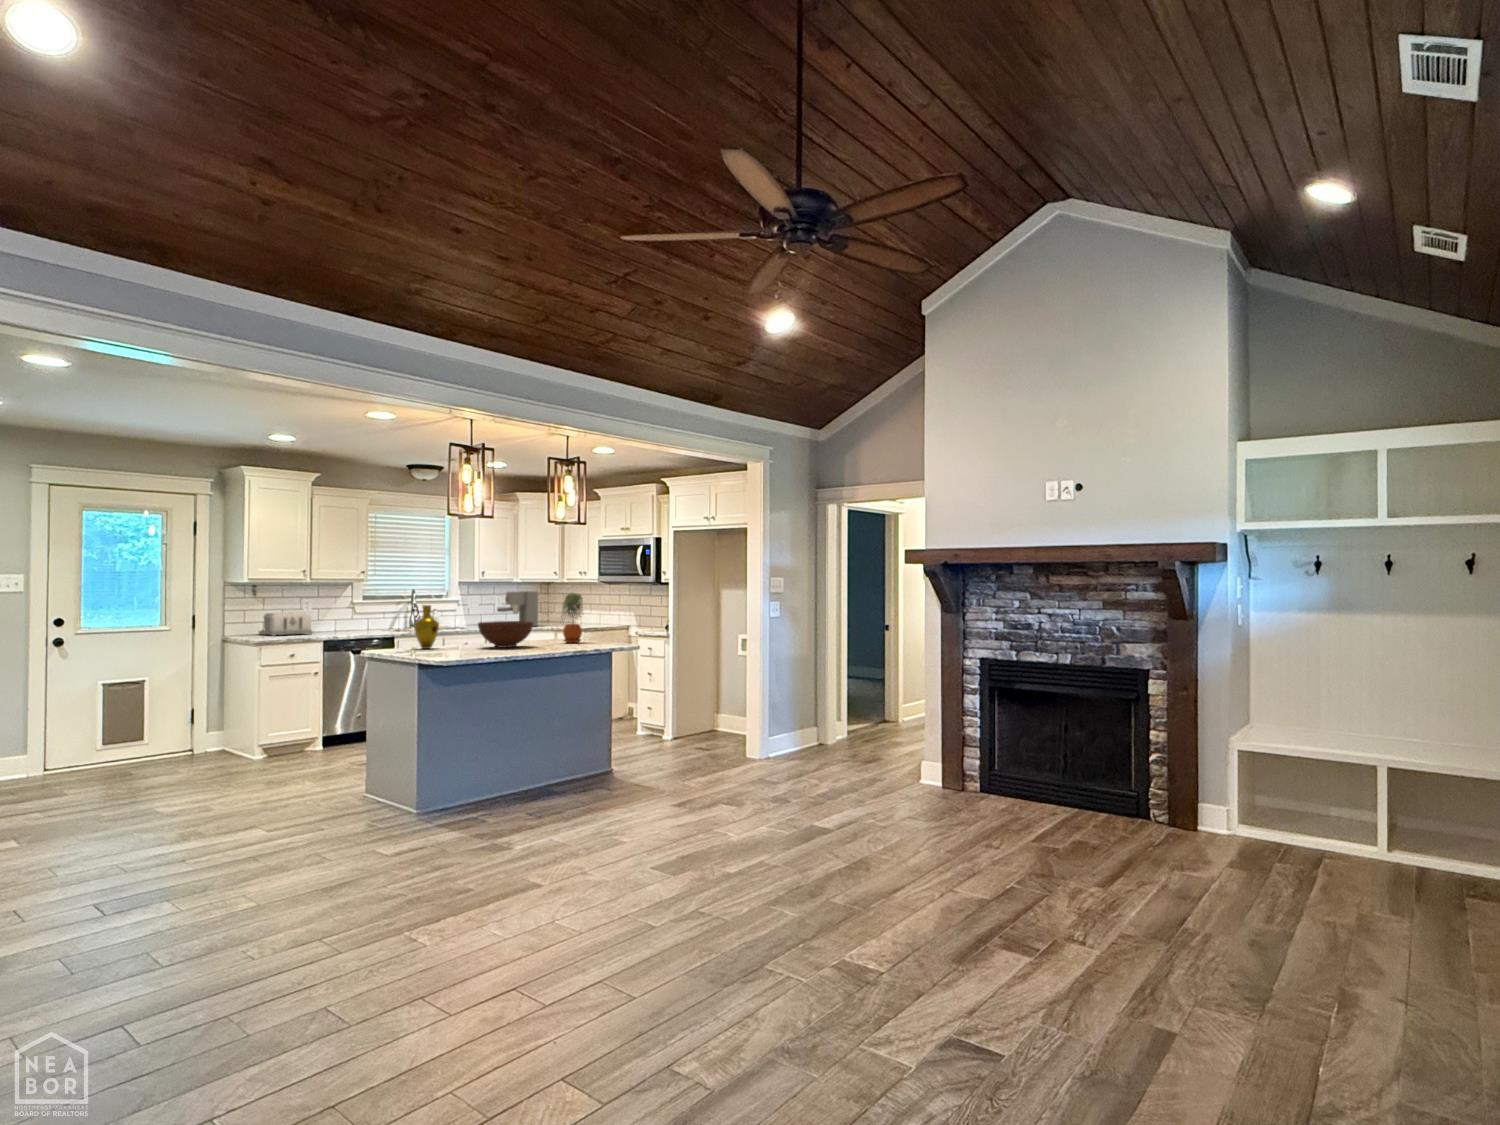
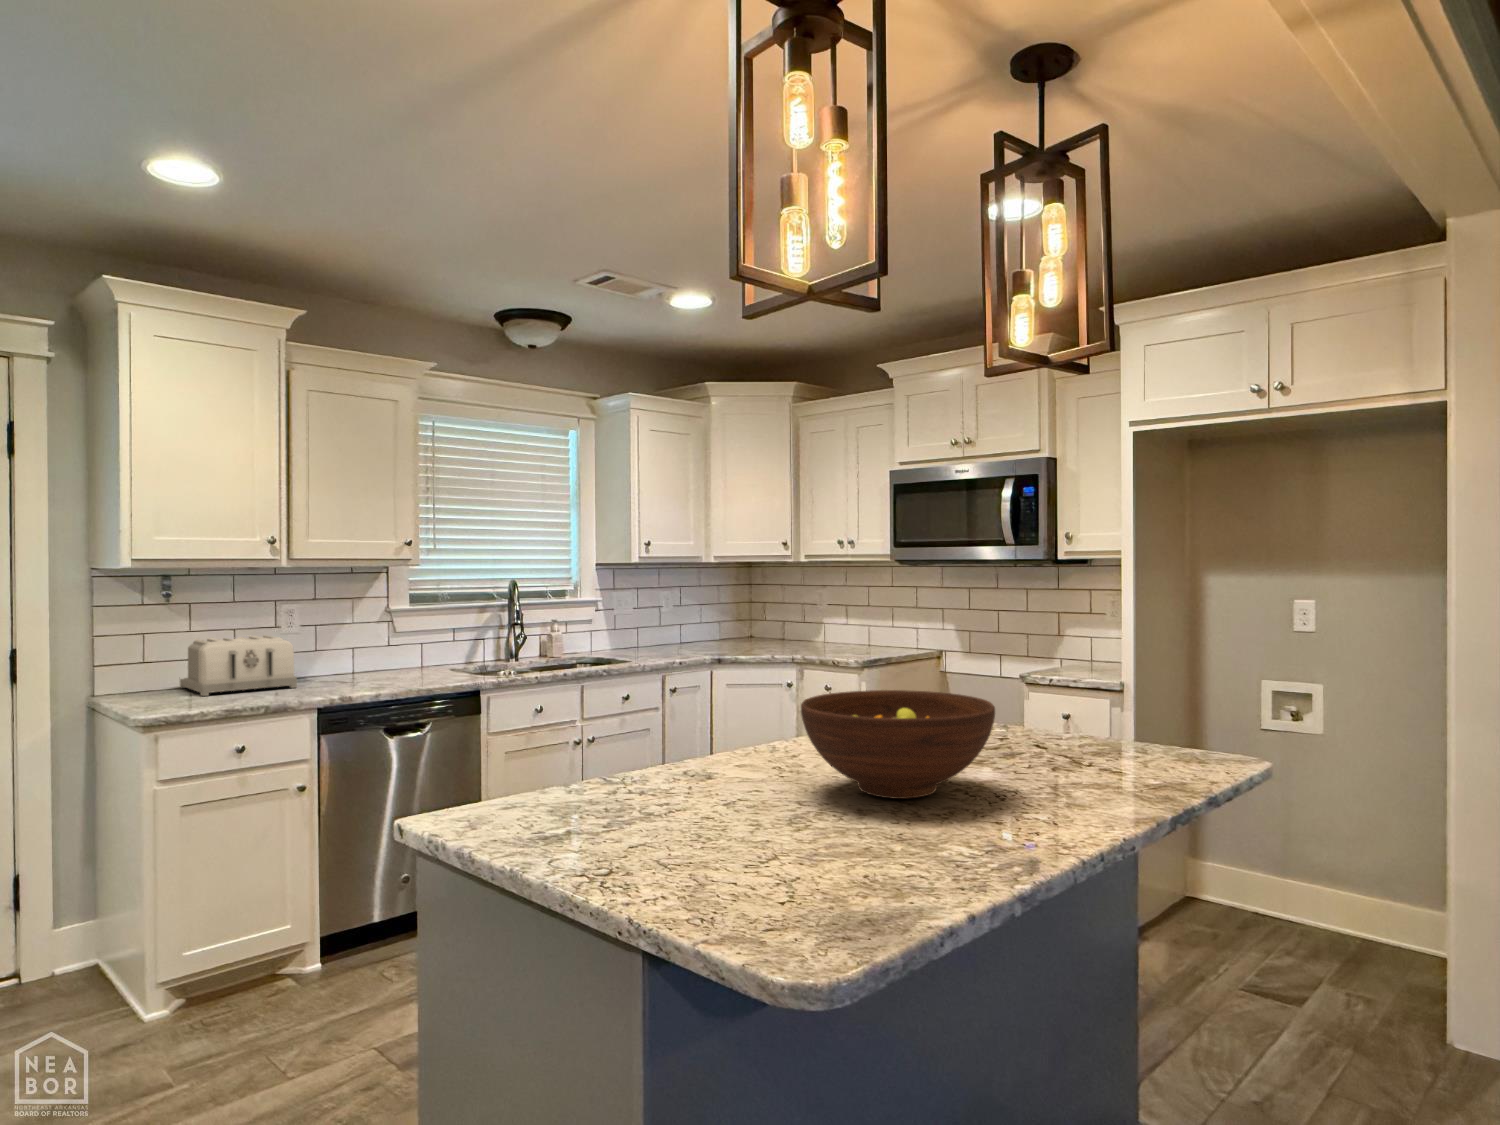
coffee maker: present [497,591,538,626] -> none [680,581,762,657]
potted plant: present [562,593,583,643] -> none [1010,591,1077,752]
vase: present [414,605,439,649] -> none [579,643,665,804]

